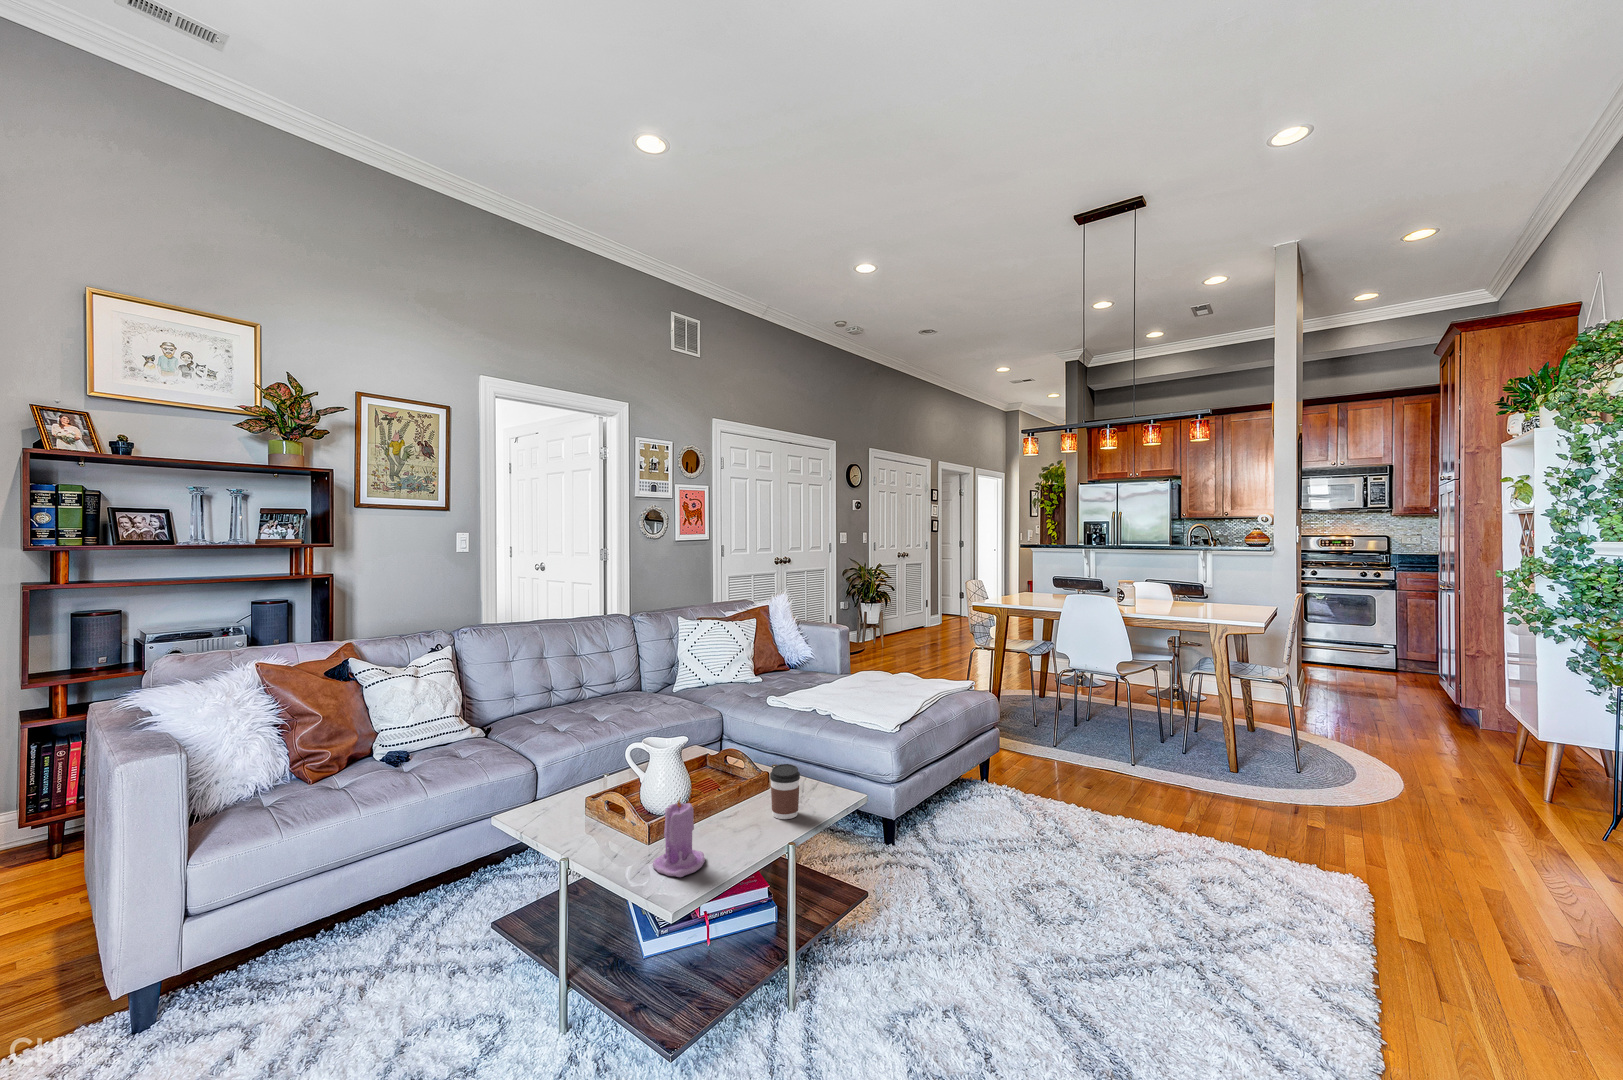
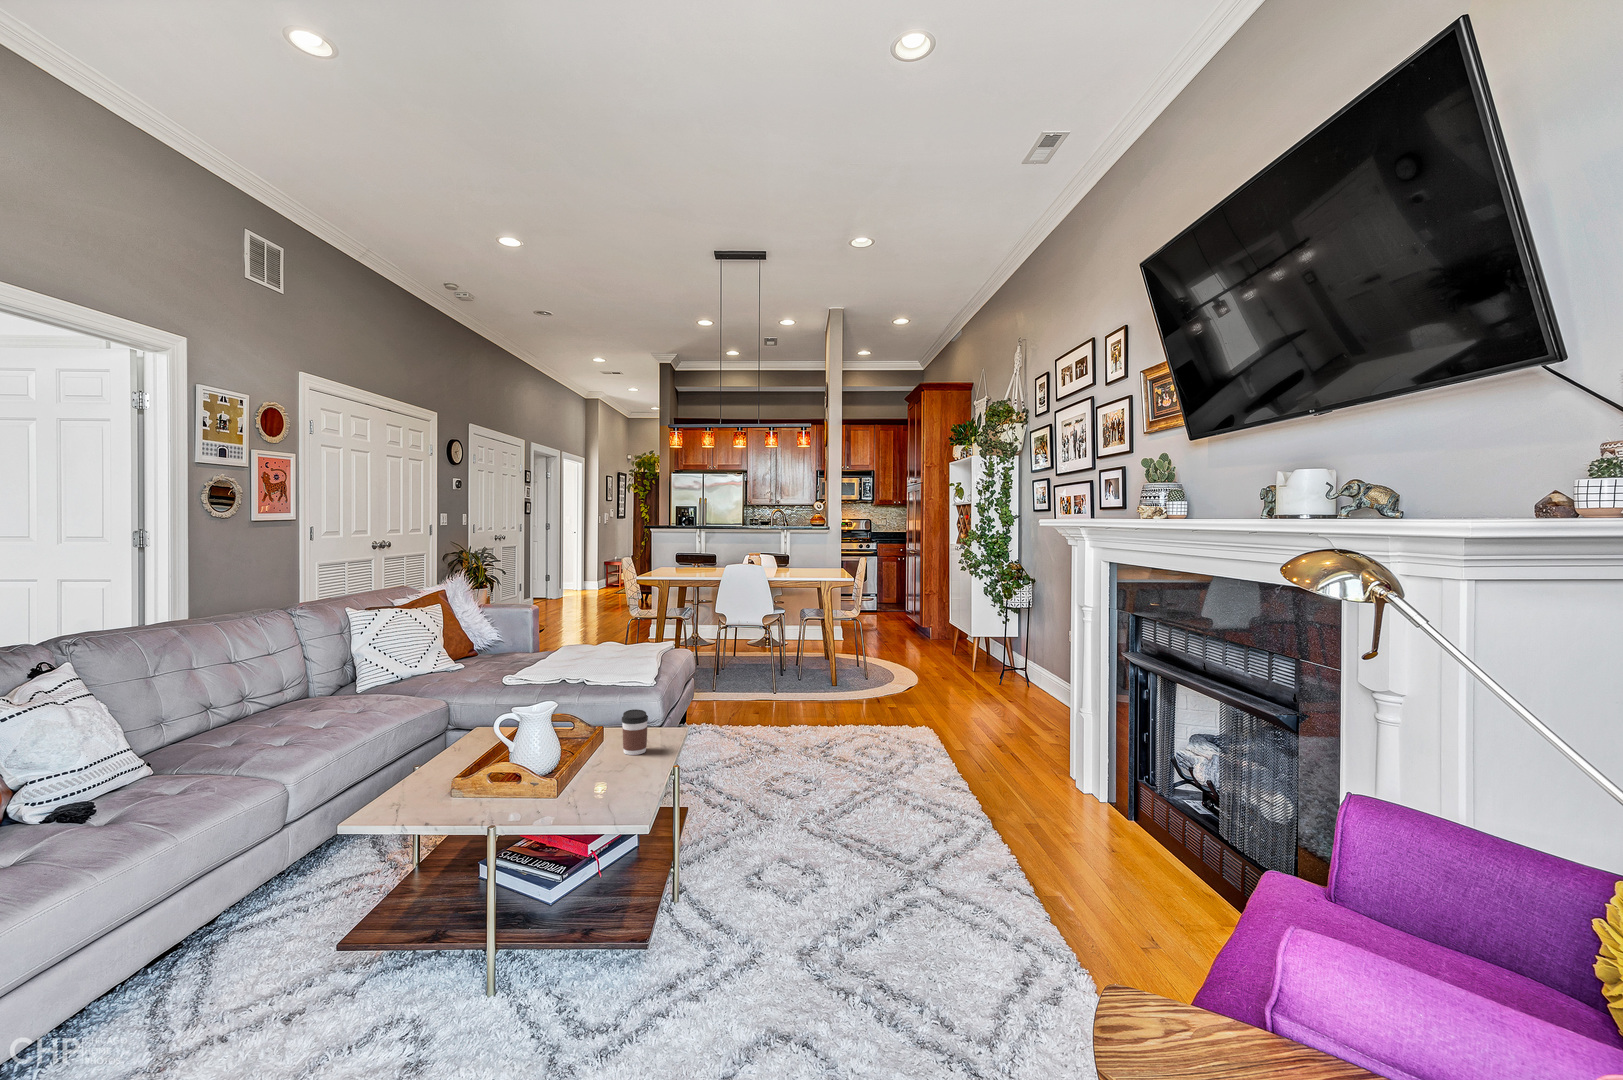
candle: present [653,799,705,877] -> none [579,737,625,804]

